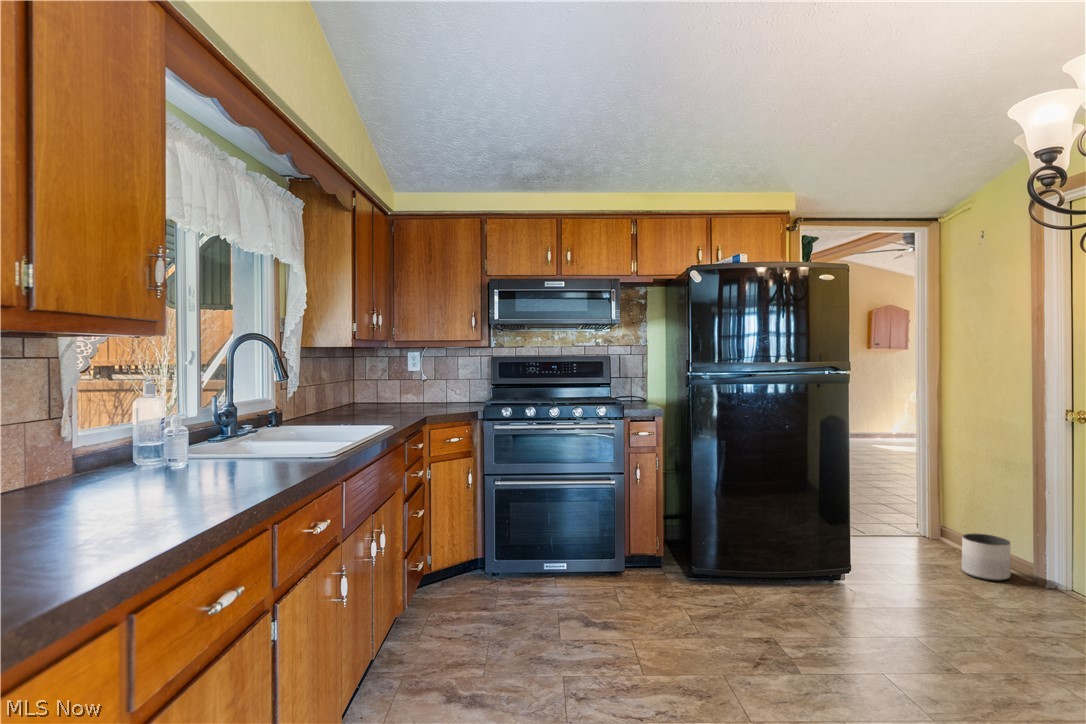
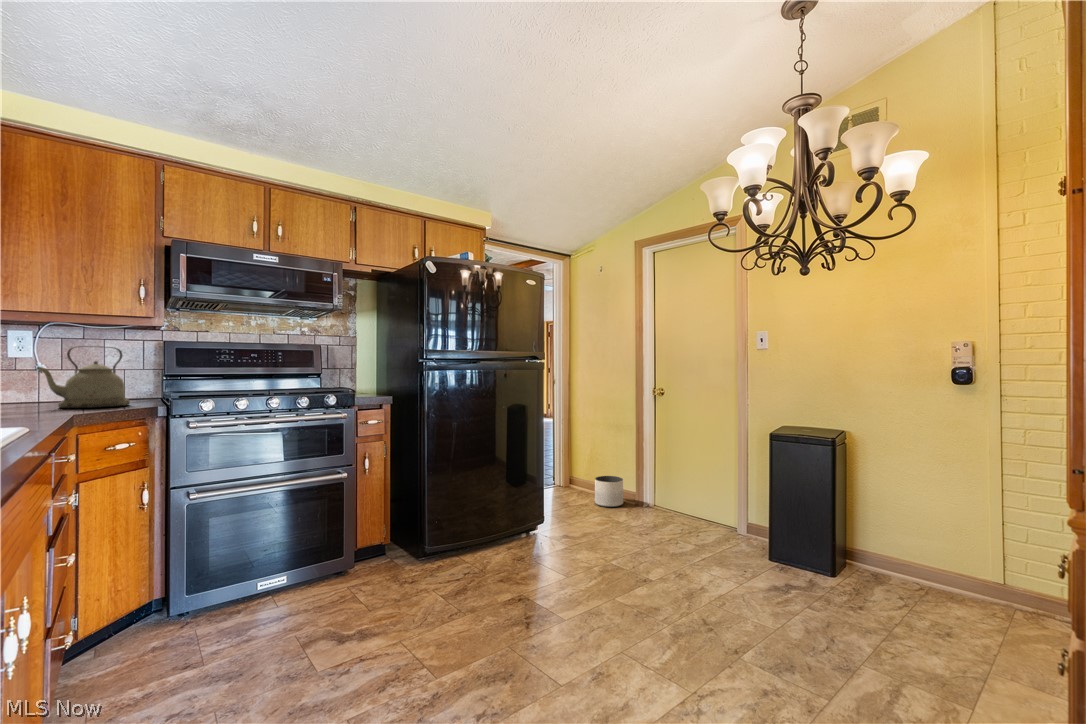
kettle: none [414,365,465,410] -> present [37,346,130,408]

